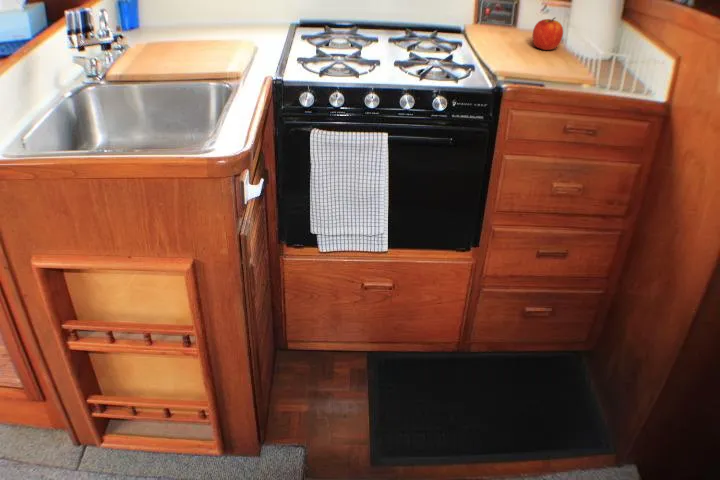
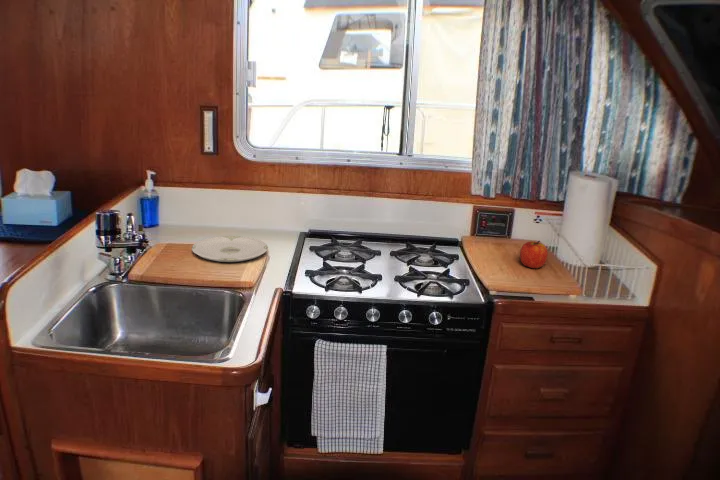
plate: none [169,25,253,51] -> present [192,236,268,262]

